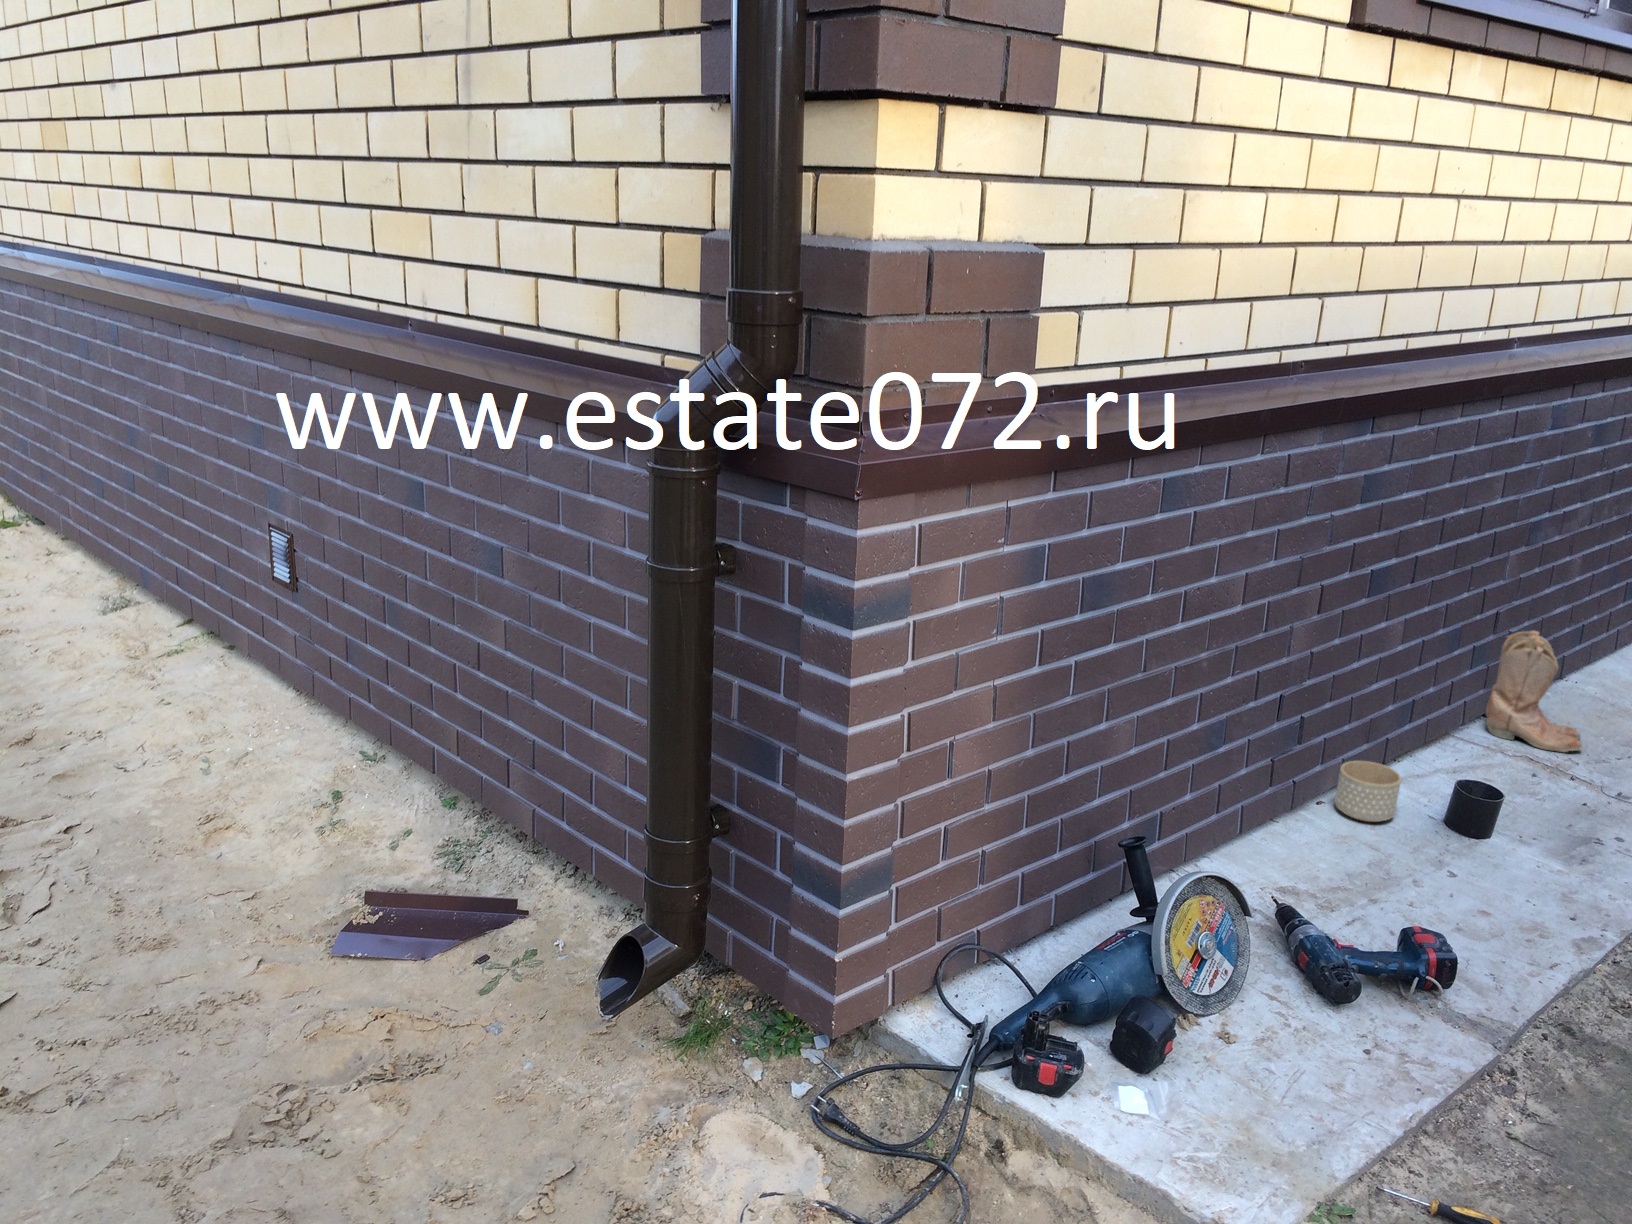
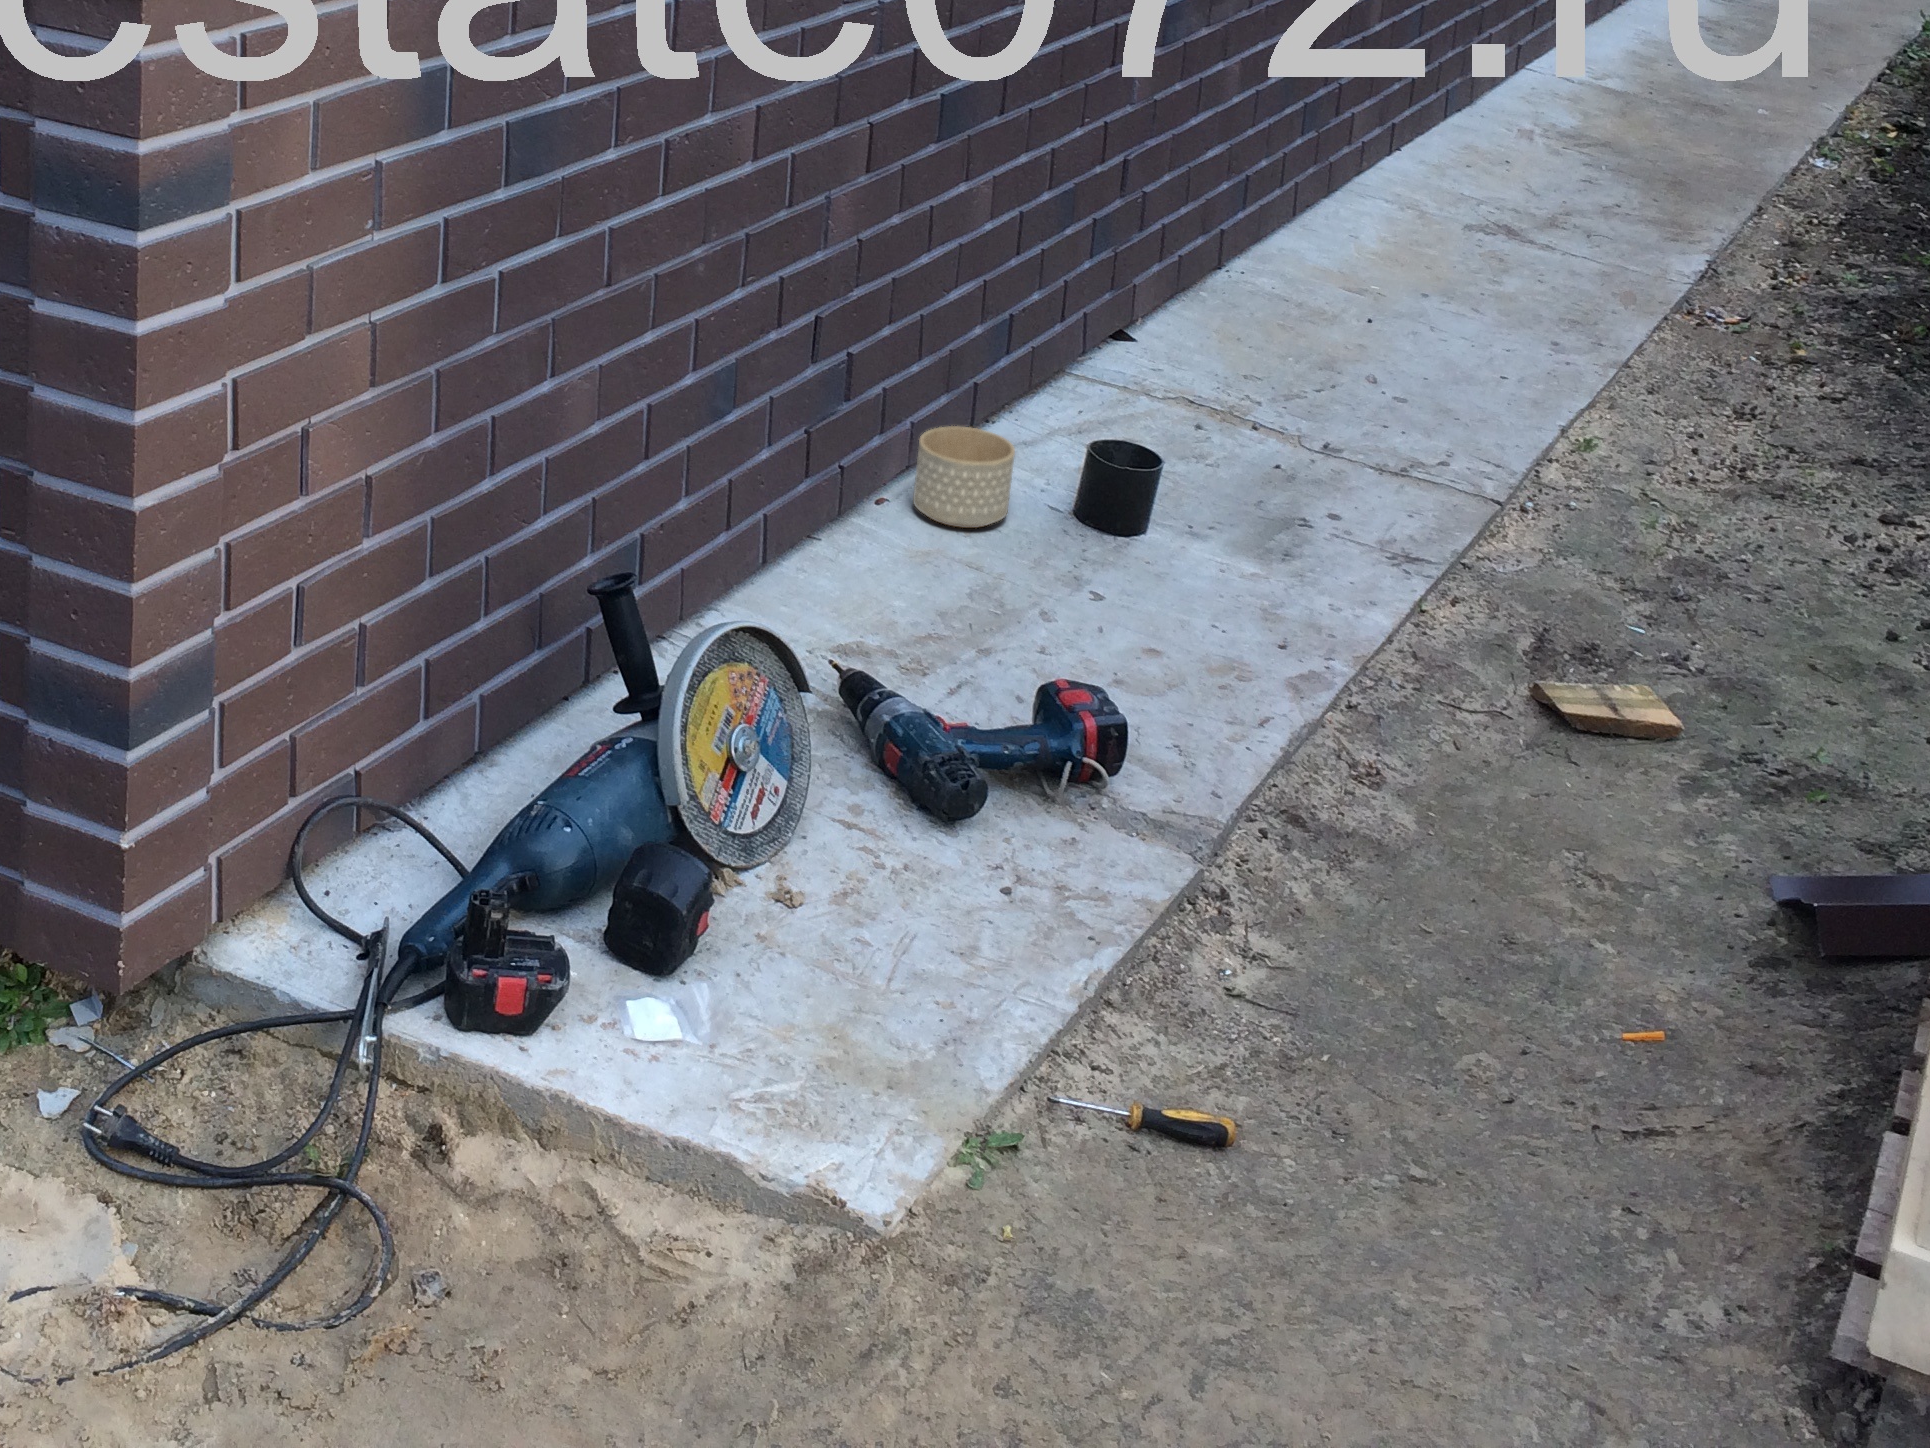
boots: present [1486,631,1582,752] -> none [1127,193,1272,390]

